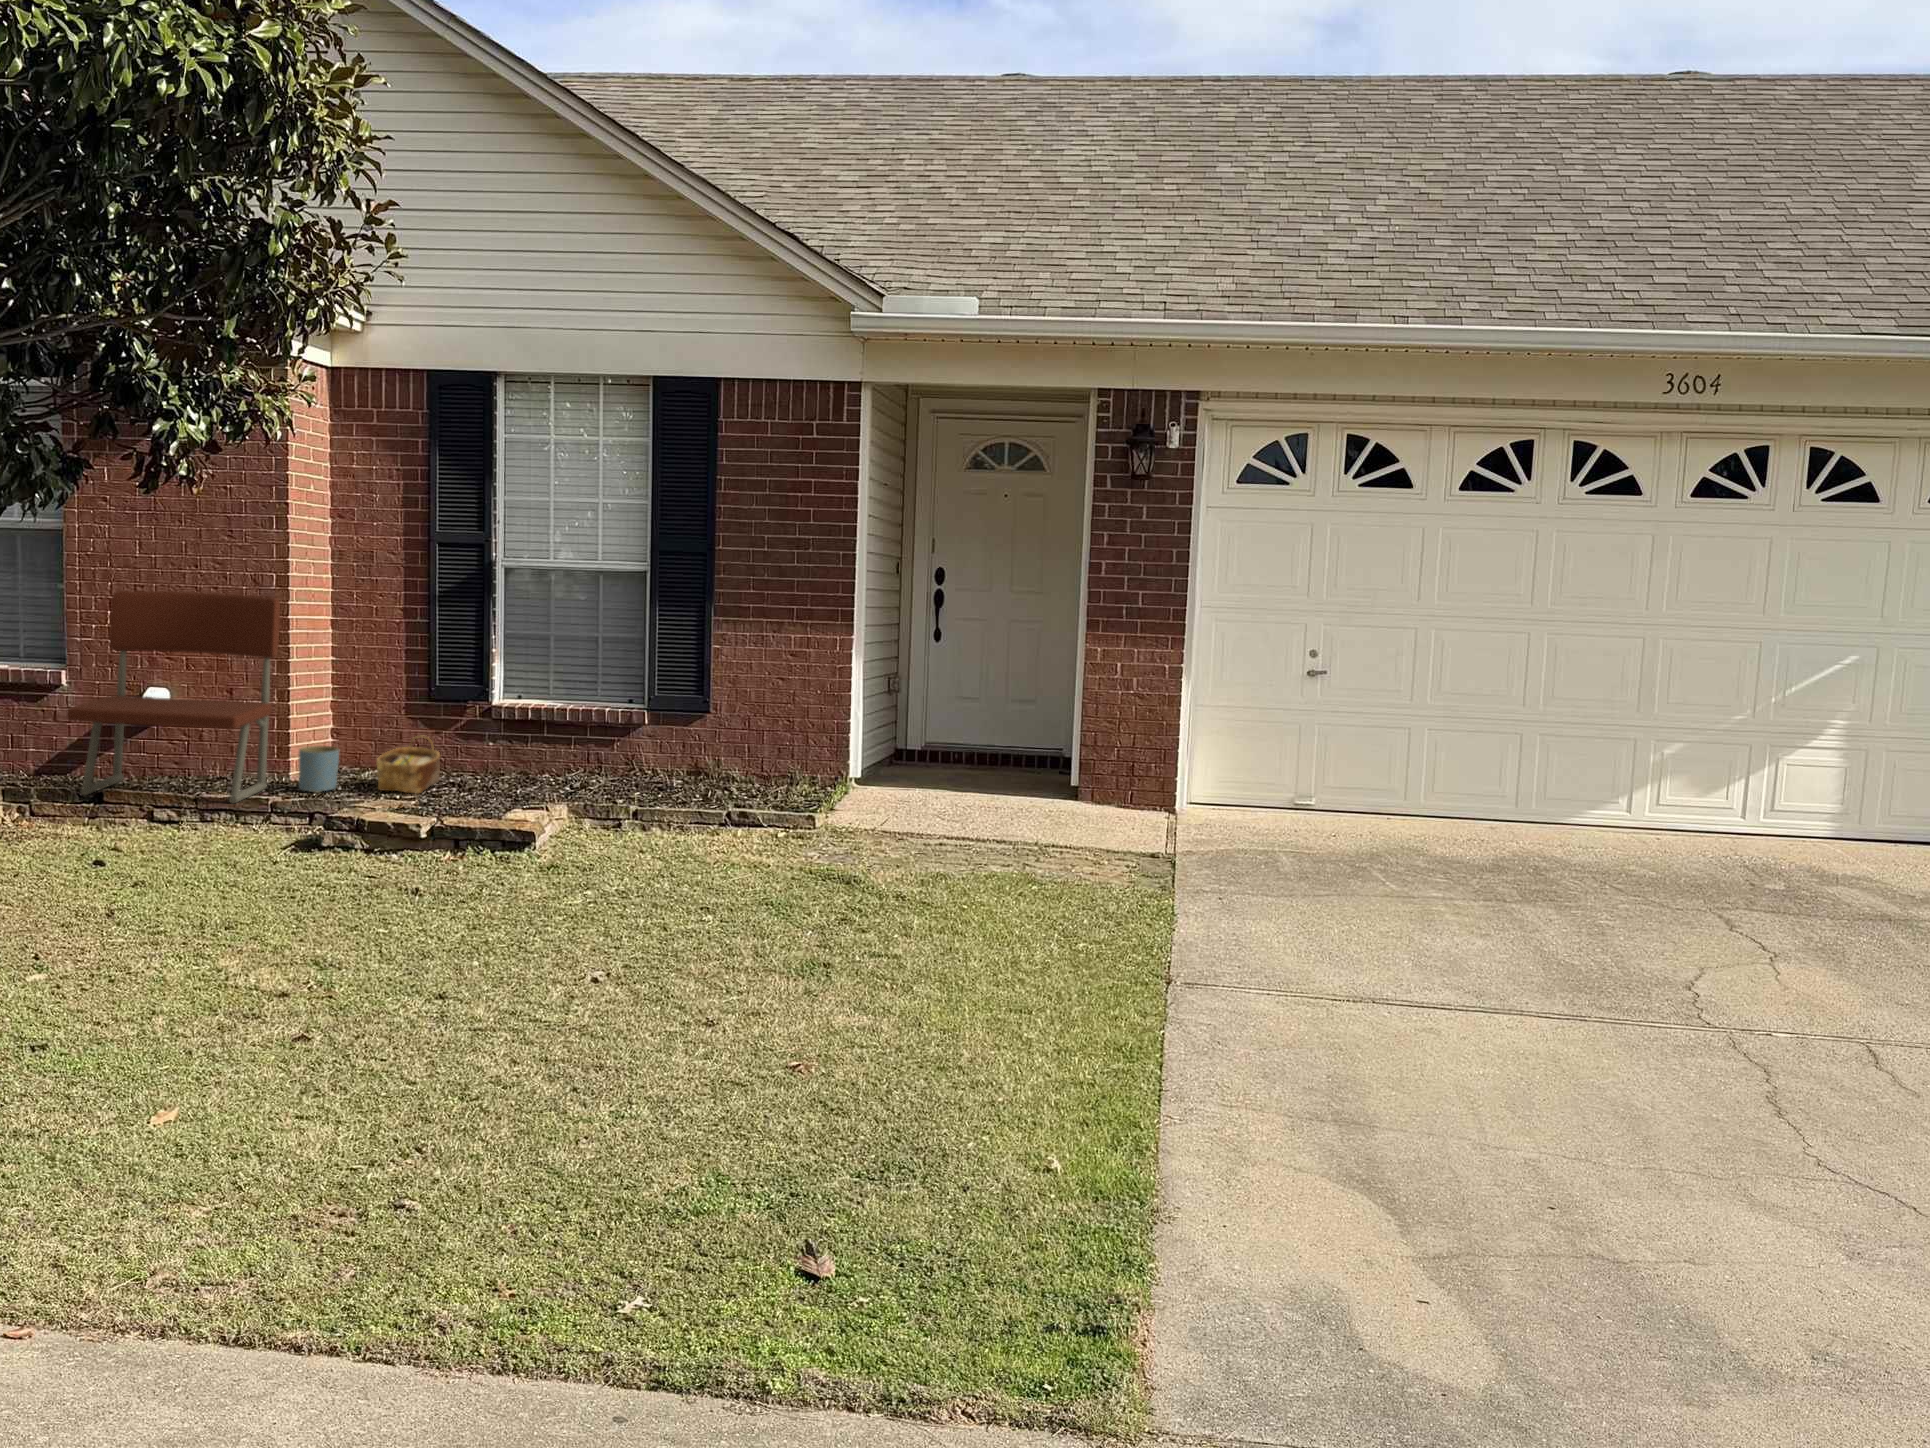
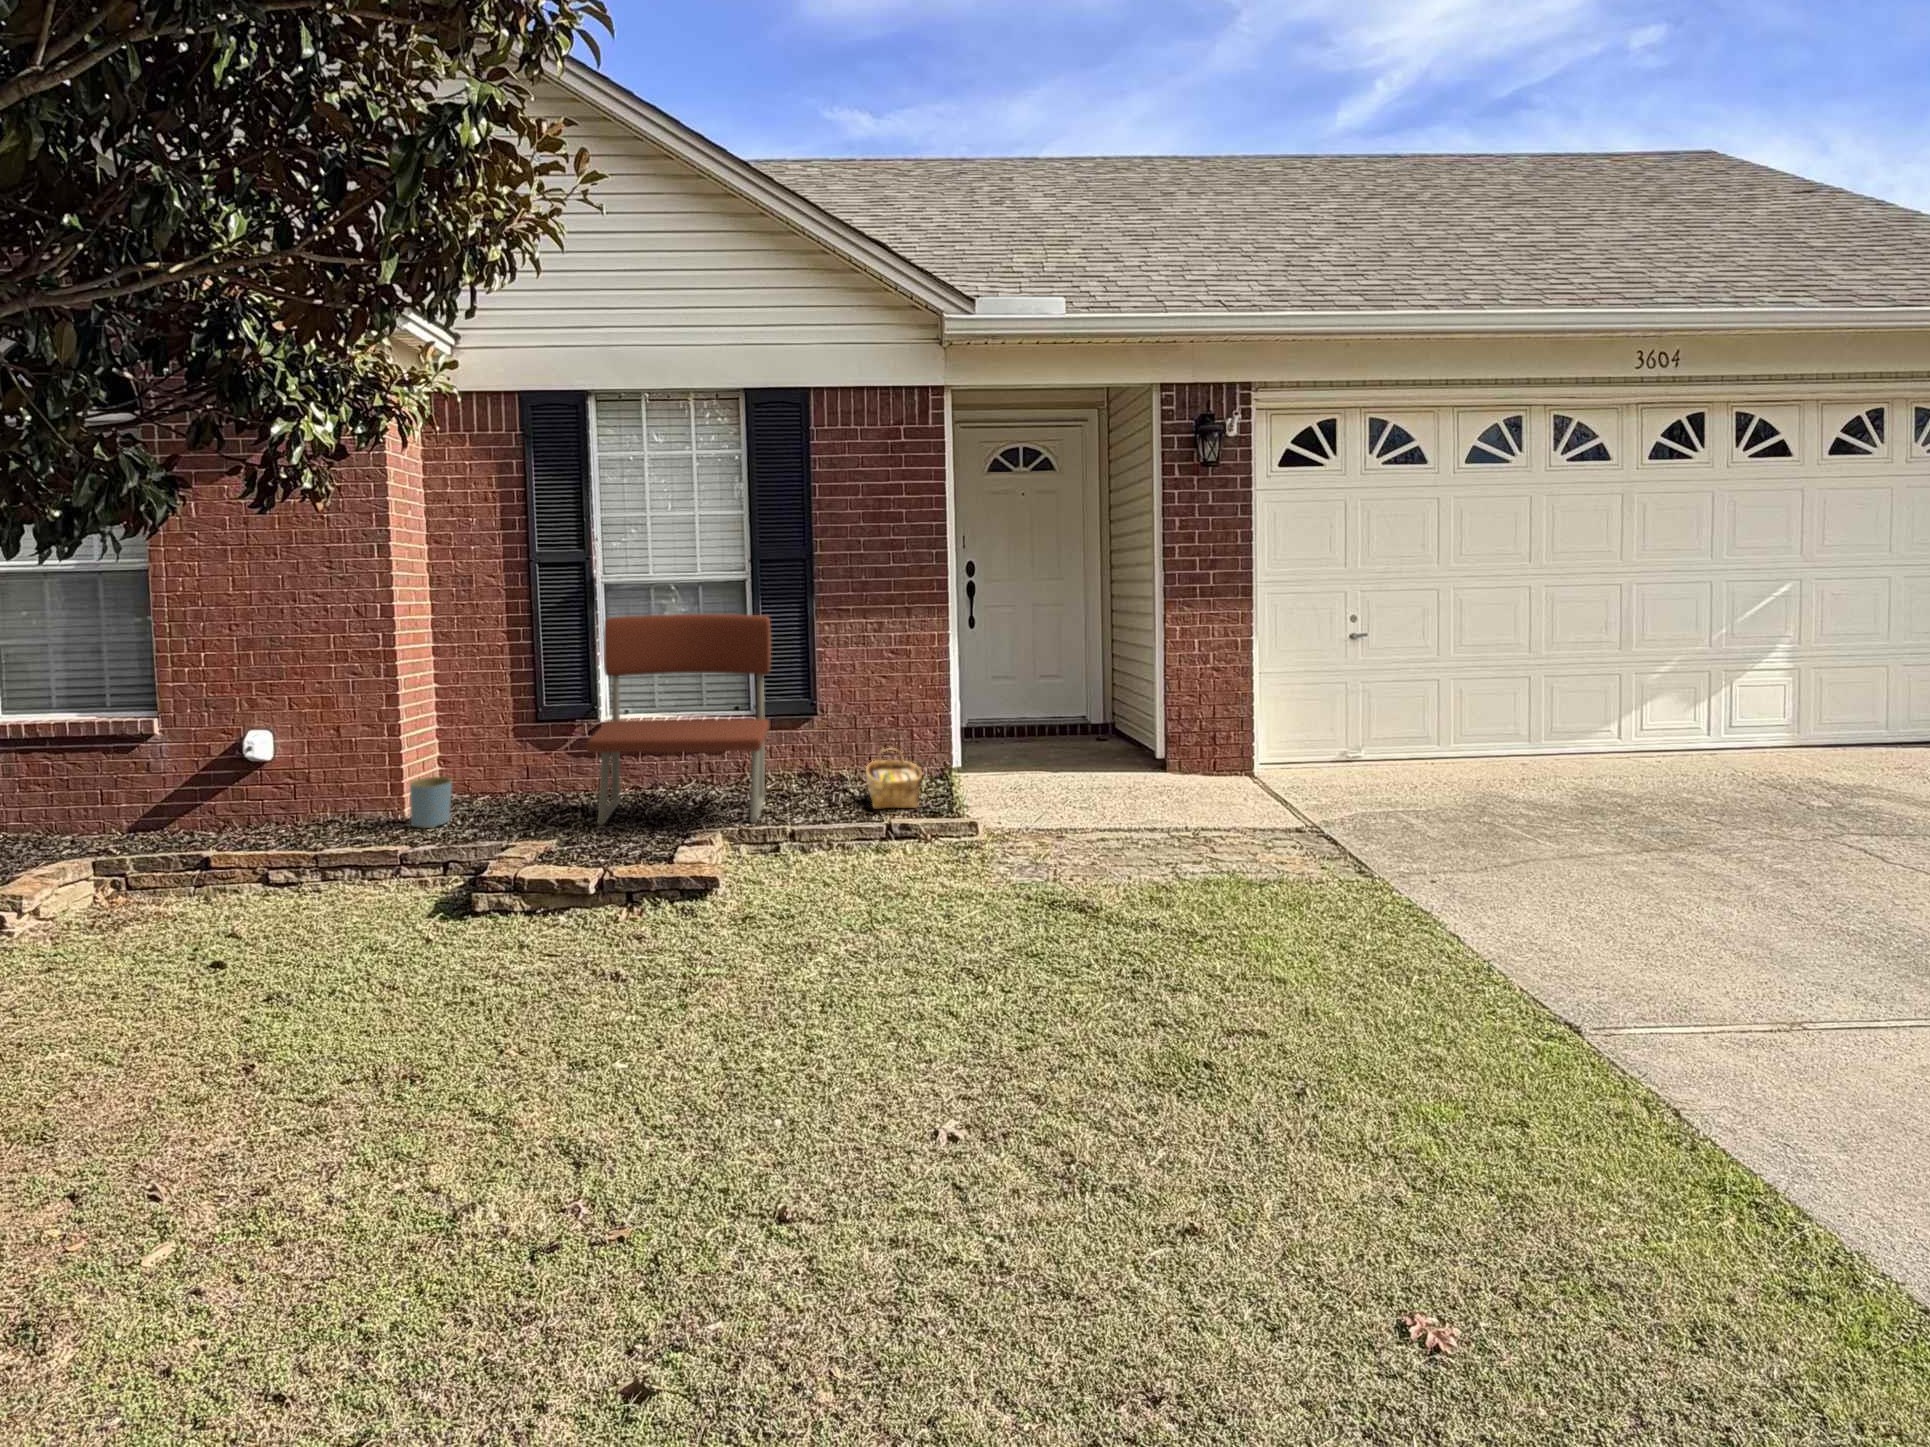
bench: present [66,590,280,803] -> present [586,614,771,825]
woven basket: present [376,736,440,794] -> present [866,748,922,809]

